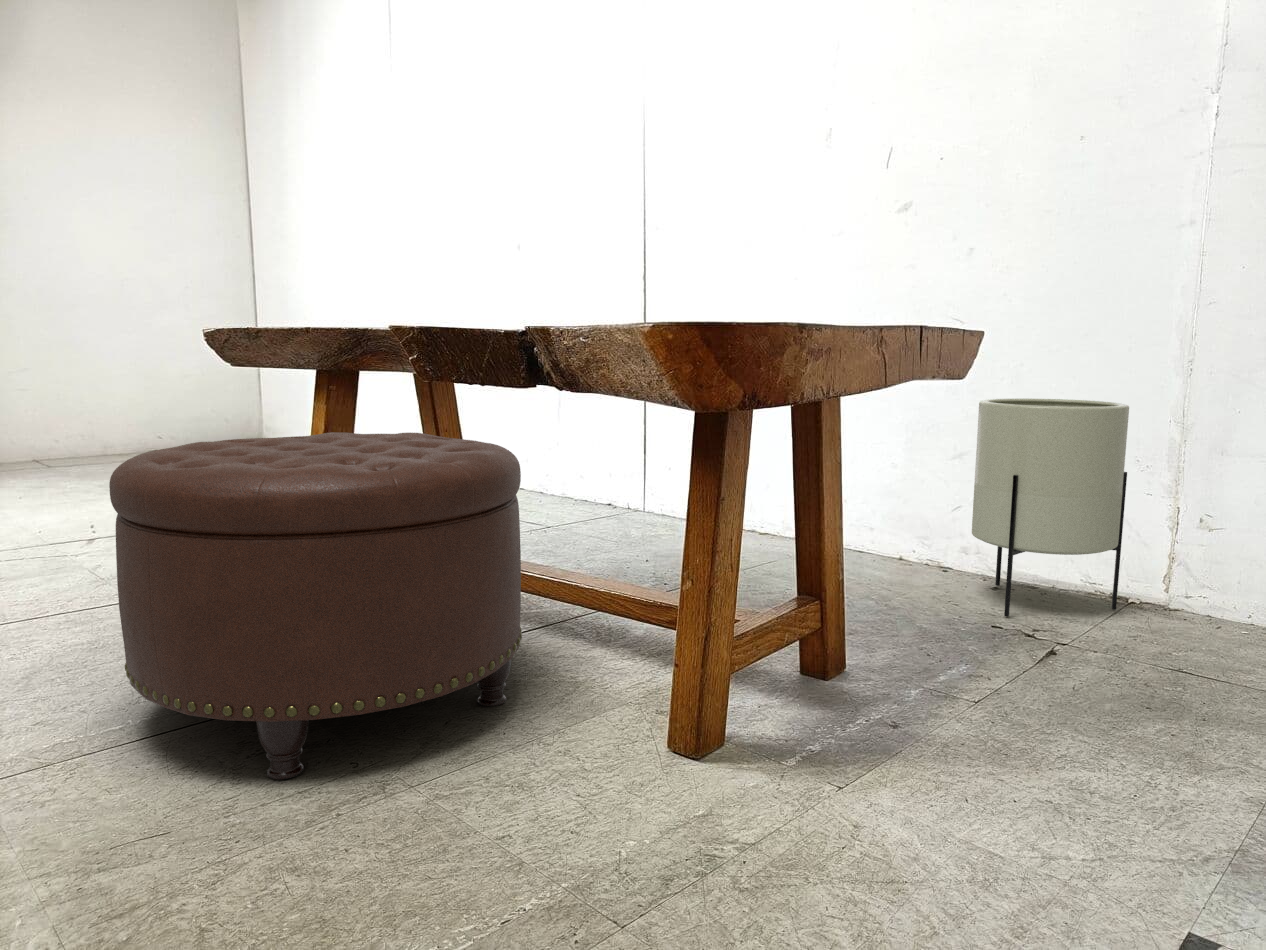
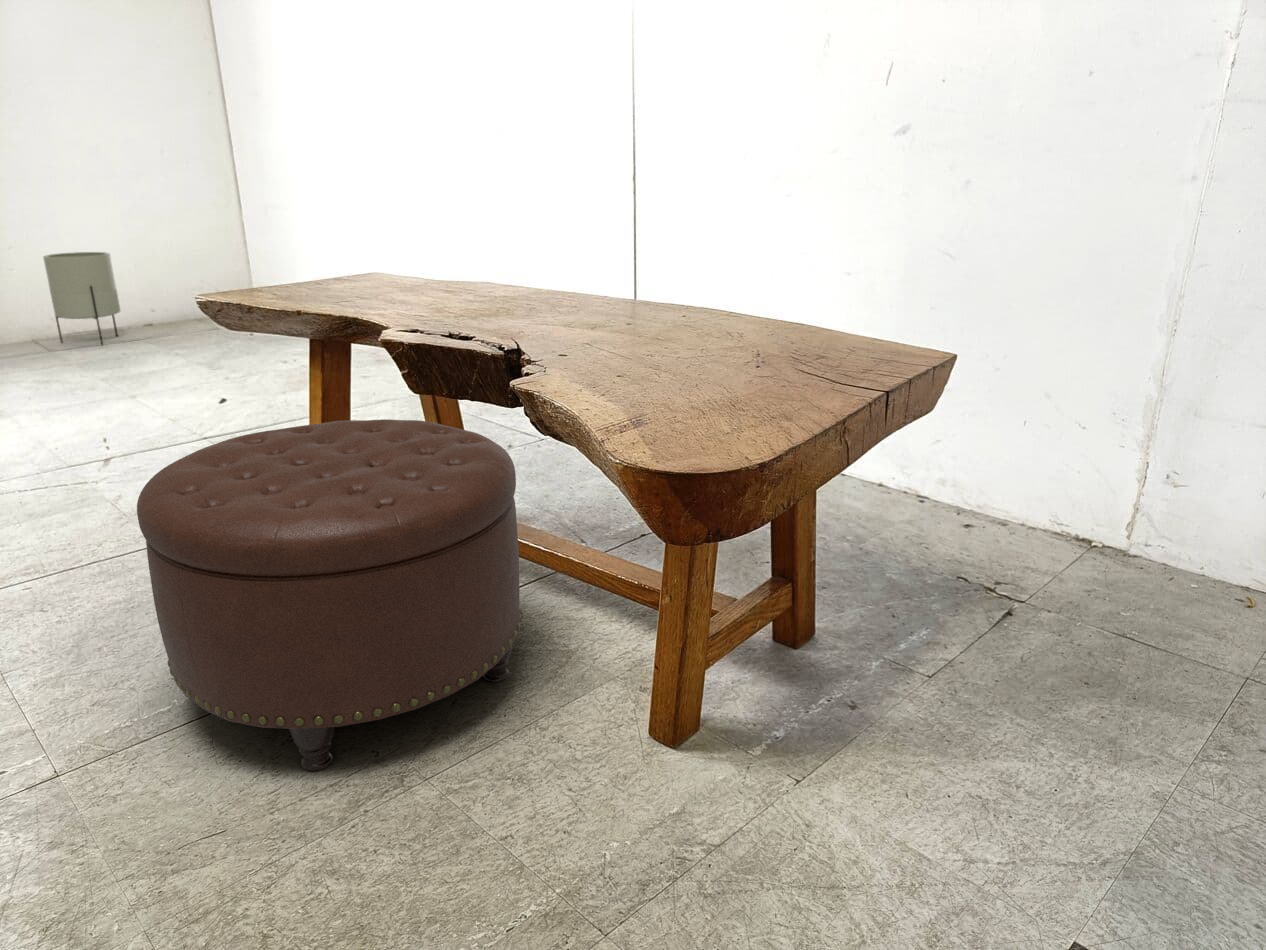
planter: present [972,398,1129,617] -> present [43,252,120,345]

